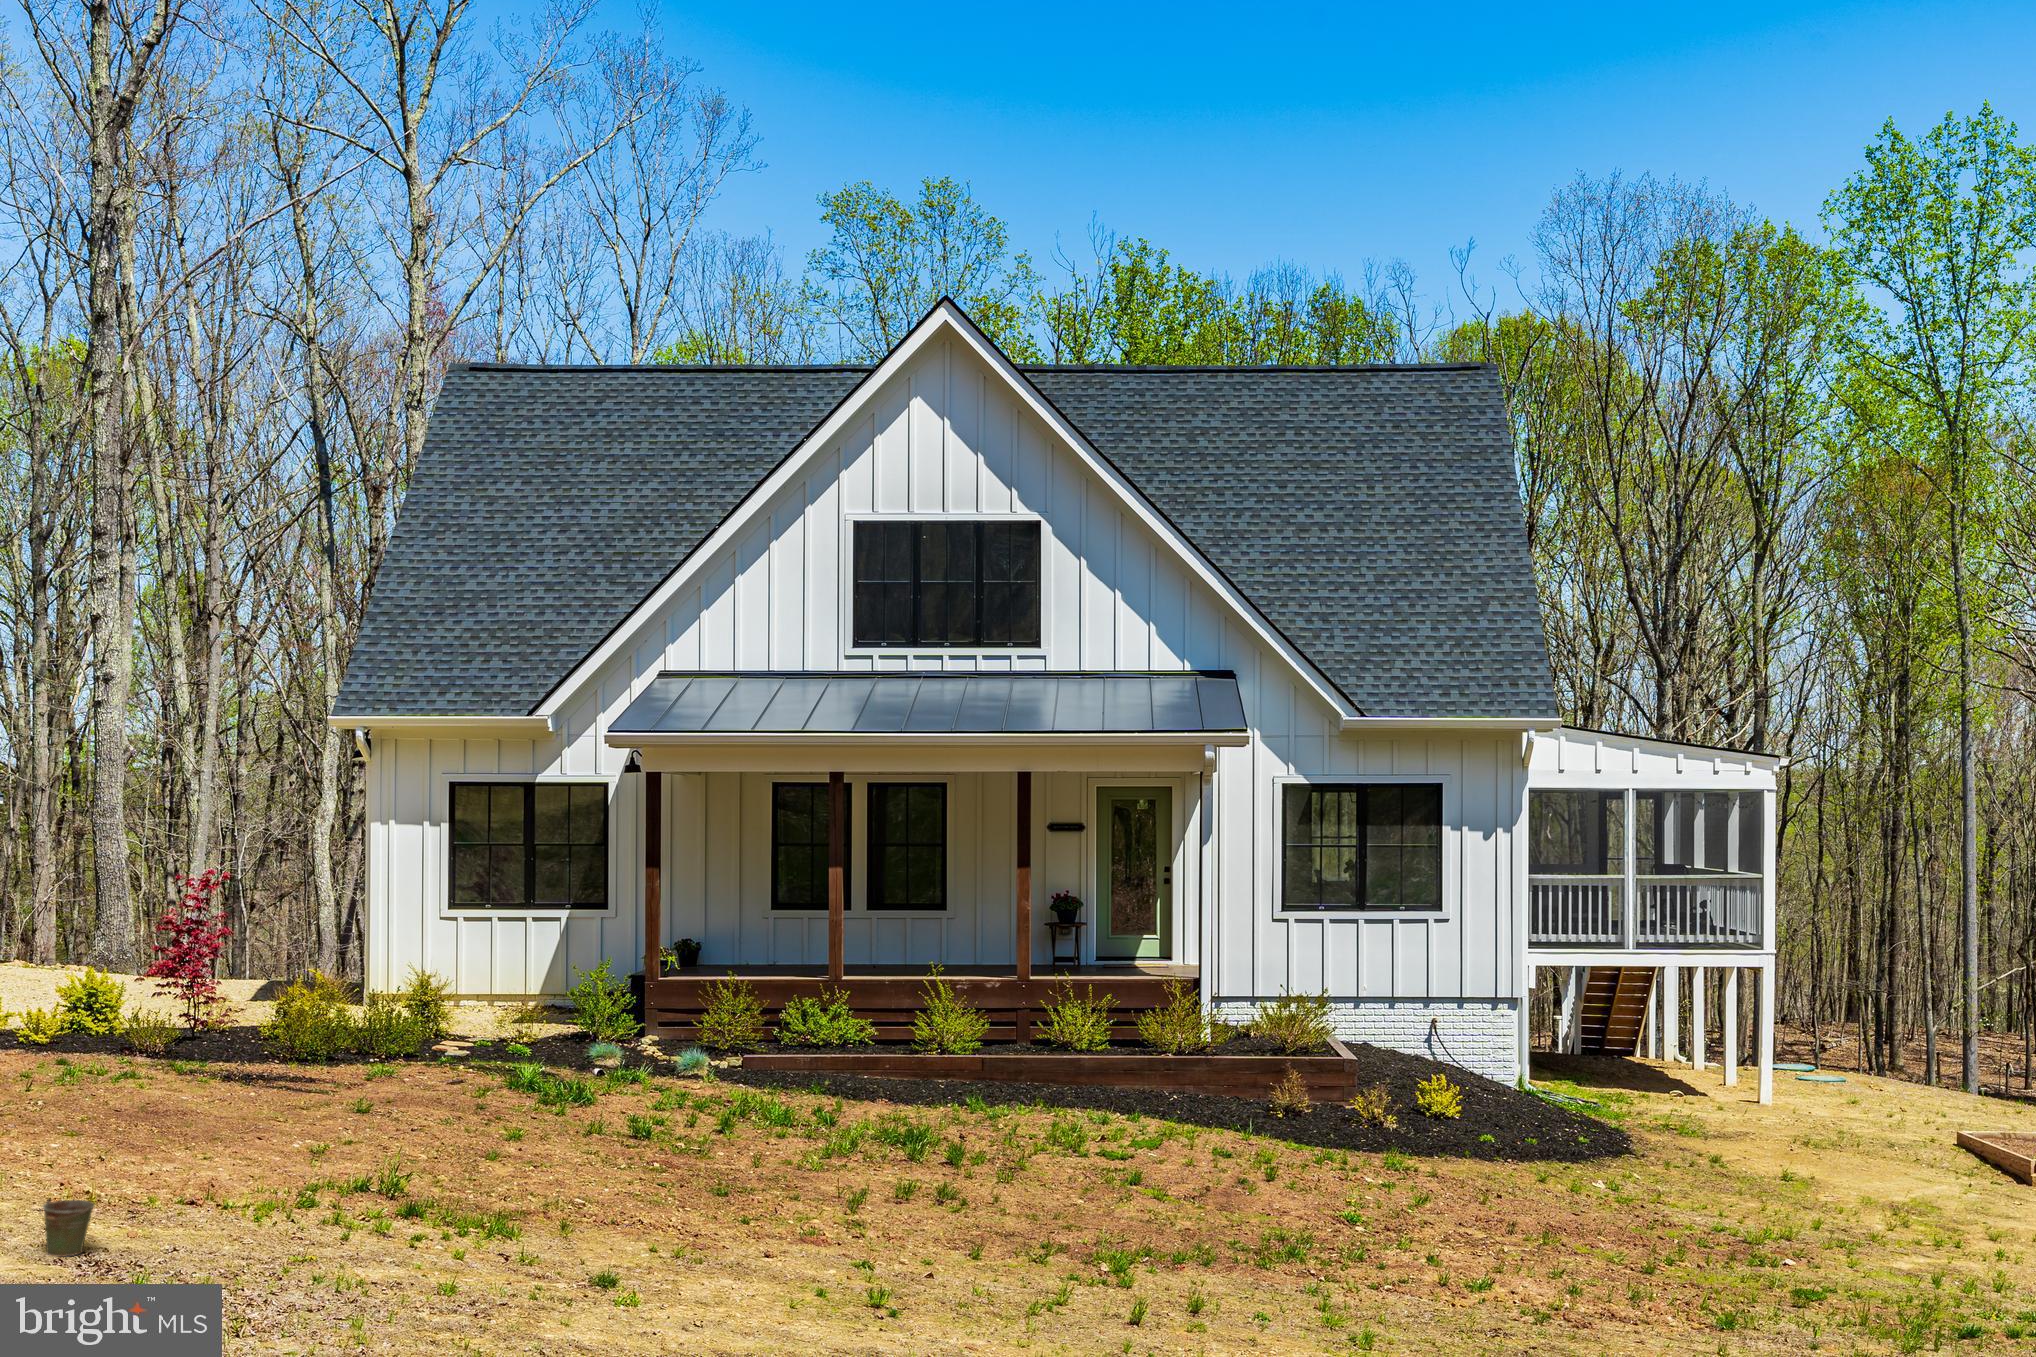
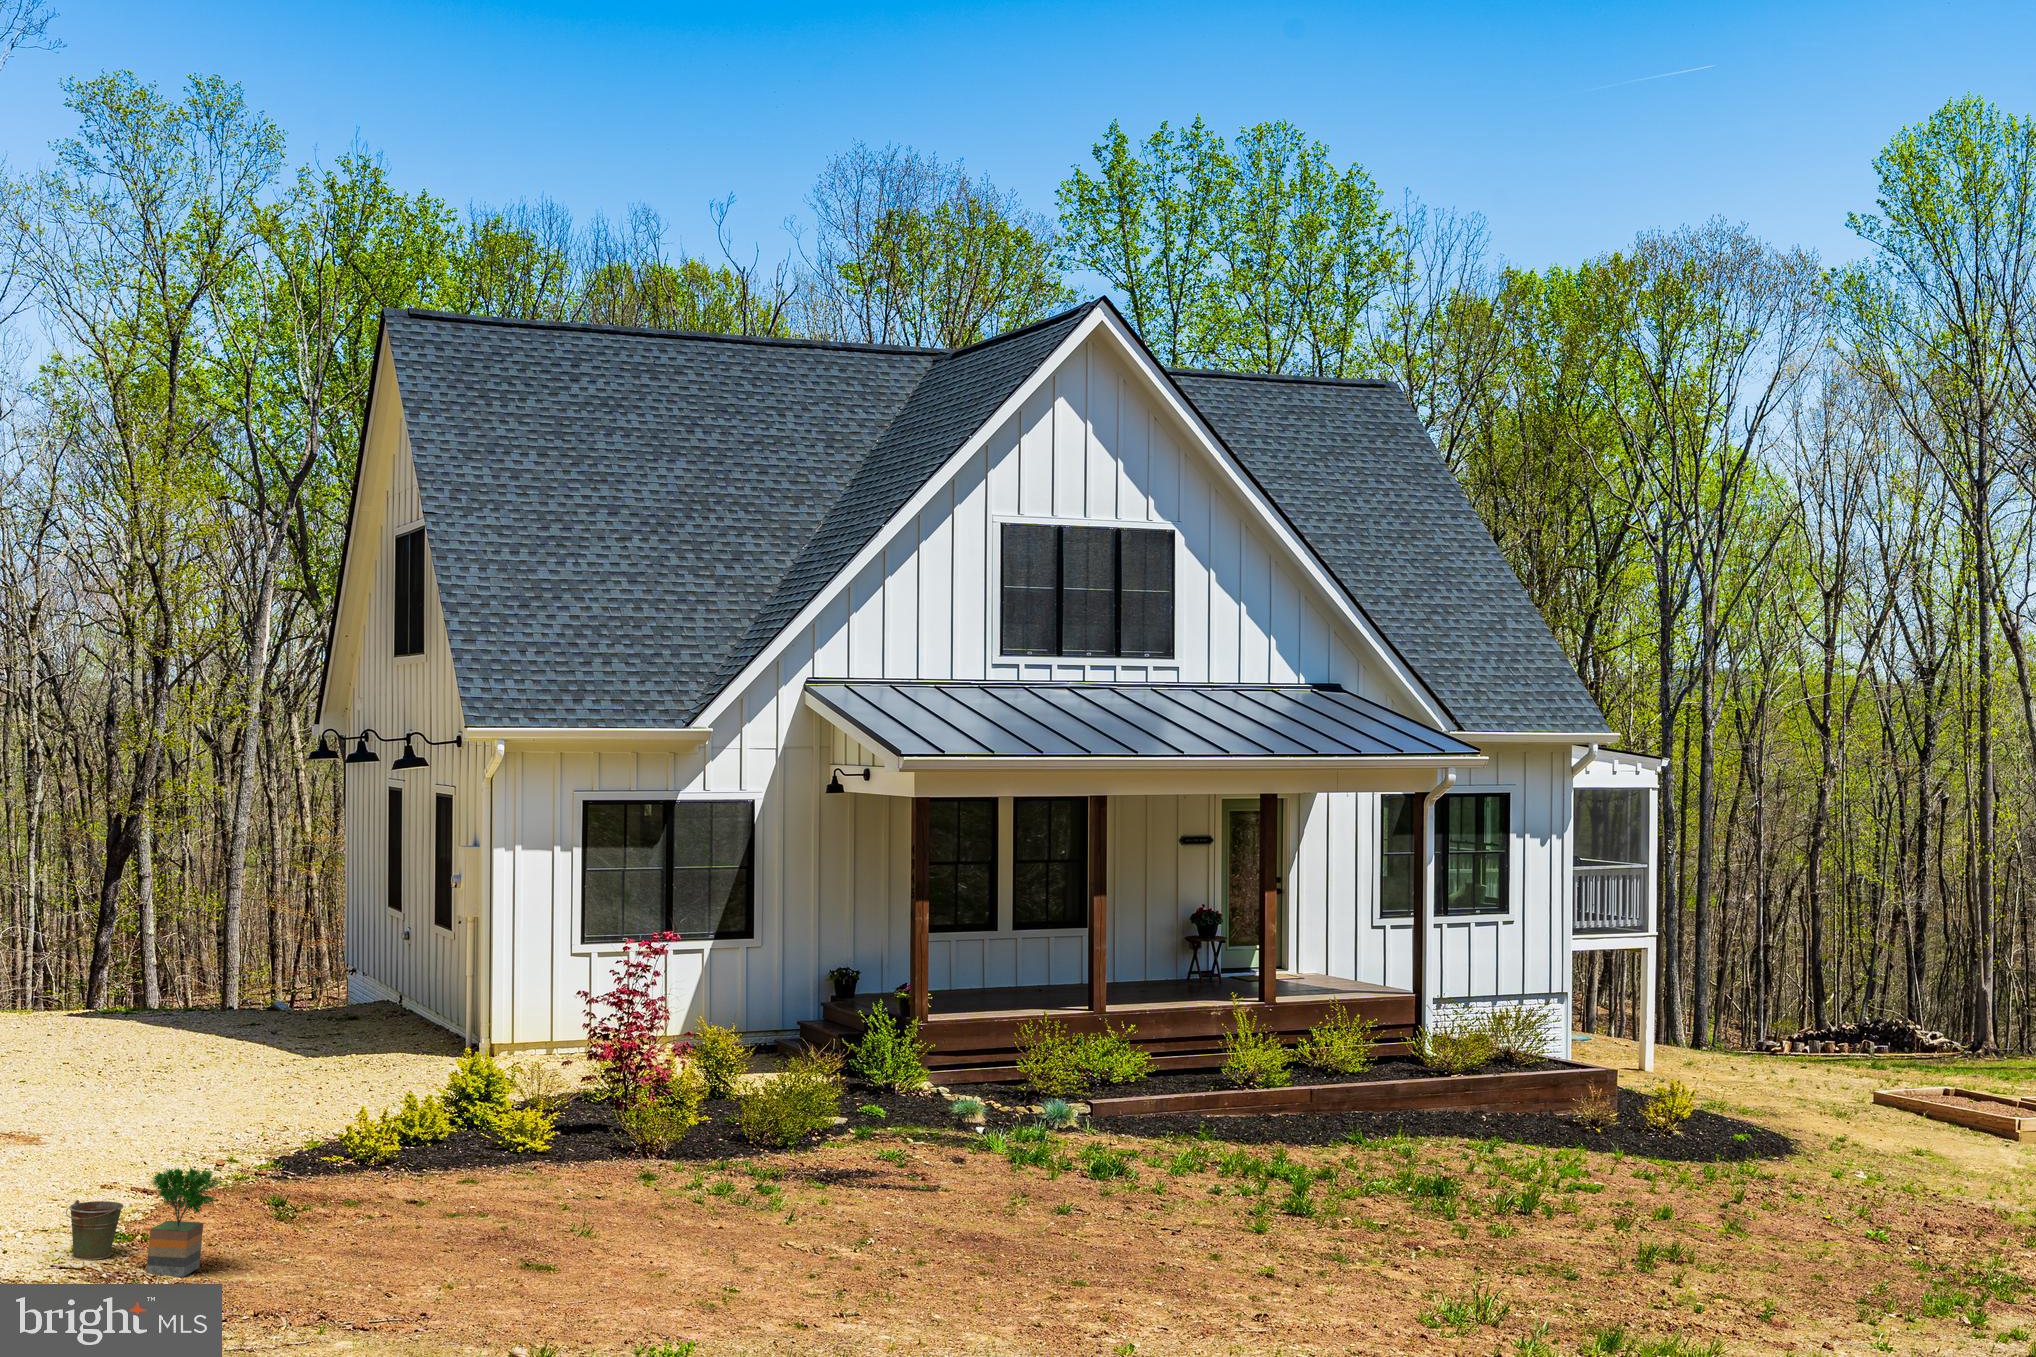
potted tree: none [124,1167,194,1271] -> present [146,1168,220,1277]

